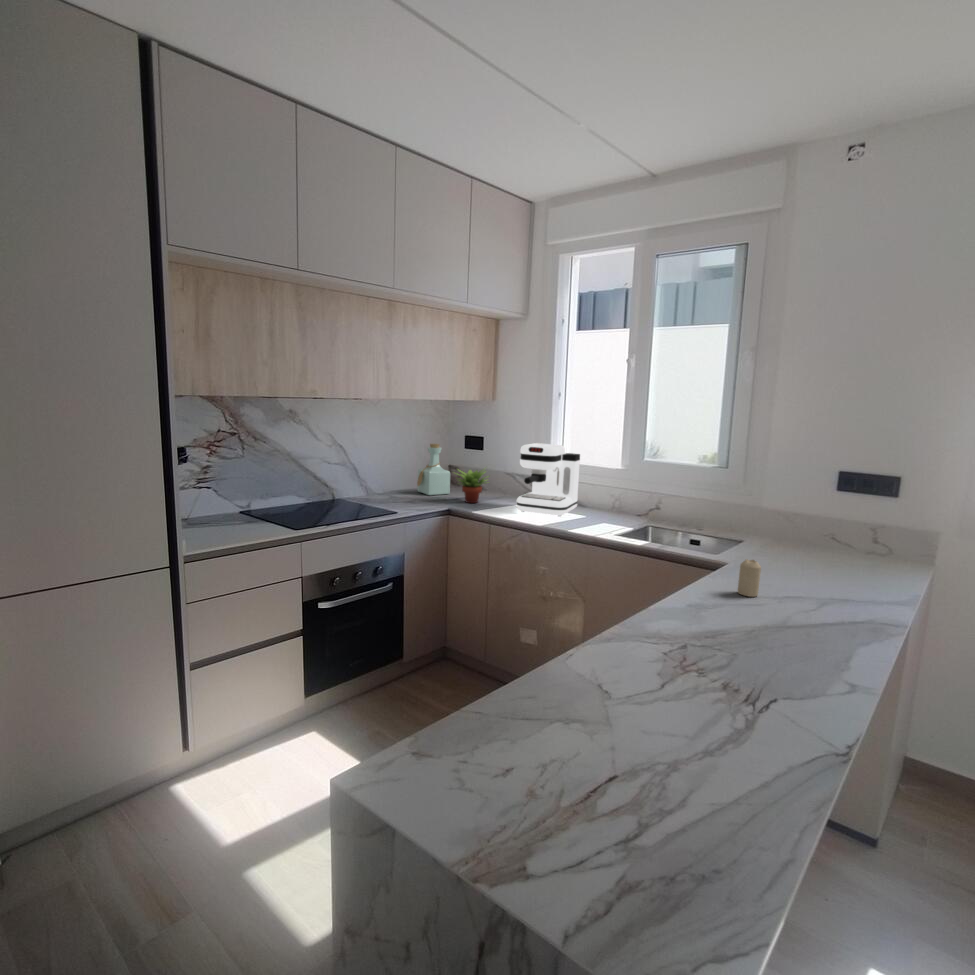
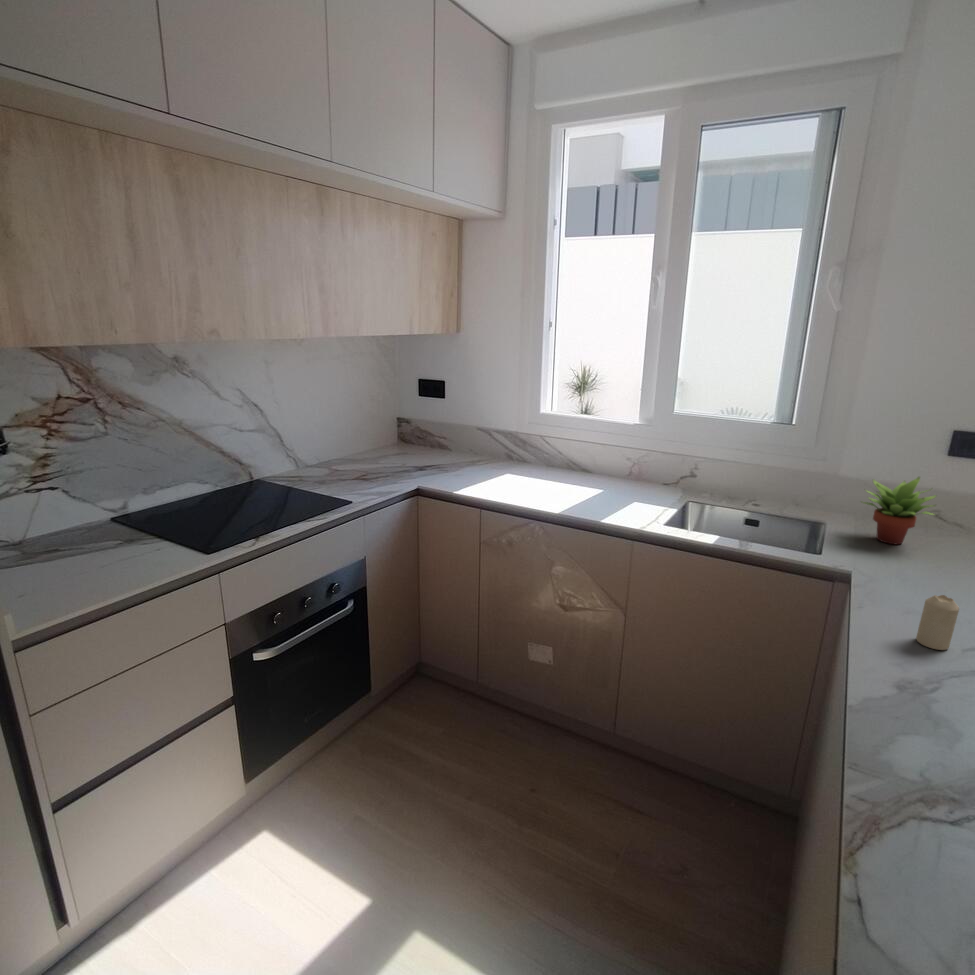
coffee maker: present [516,443,580,516] -> none [510,393,590,494]
bottle: present [417,444,450,495] -> none [361,393,407,465]
succulent plant: present [459,470,489,503] -> present [863,477,936,544]

